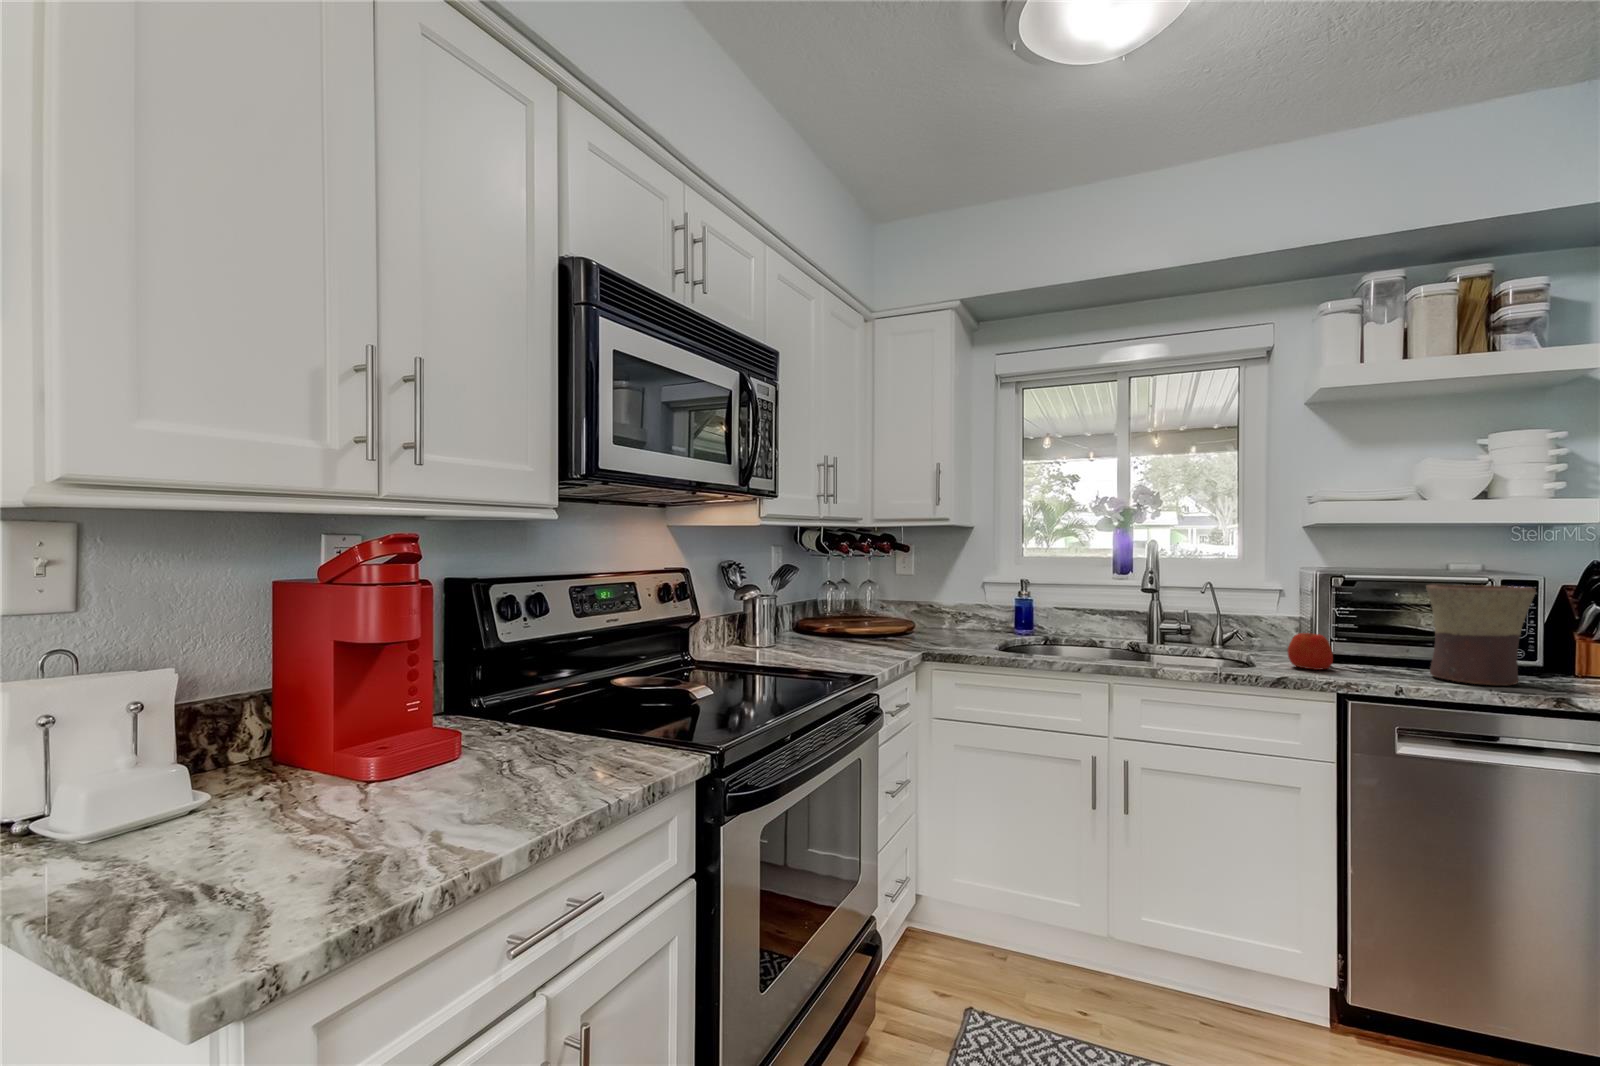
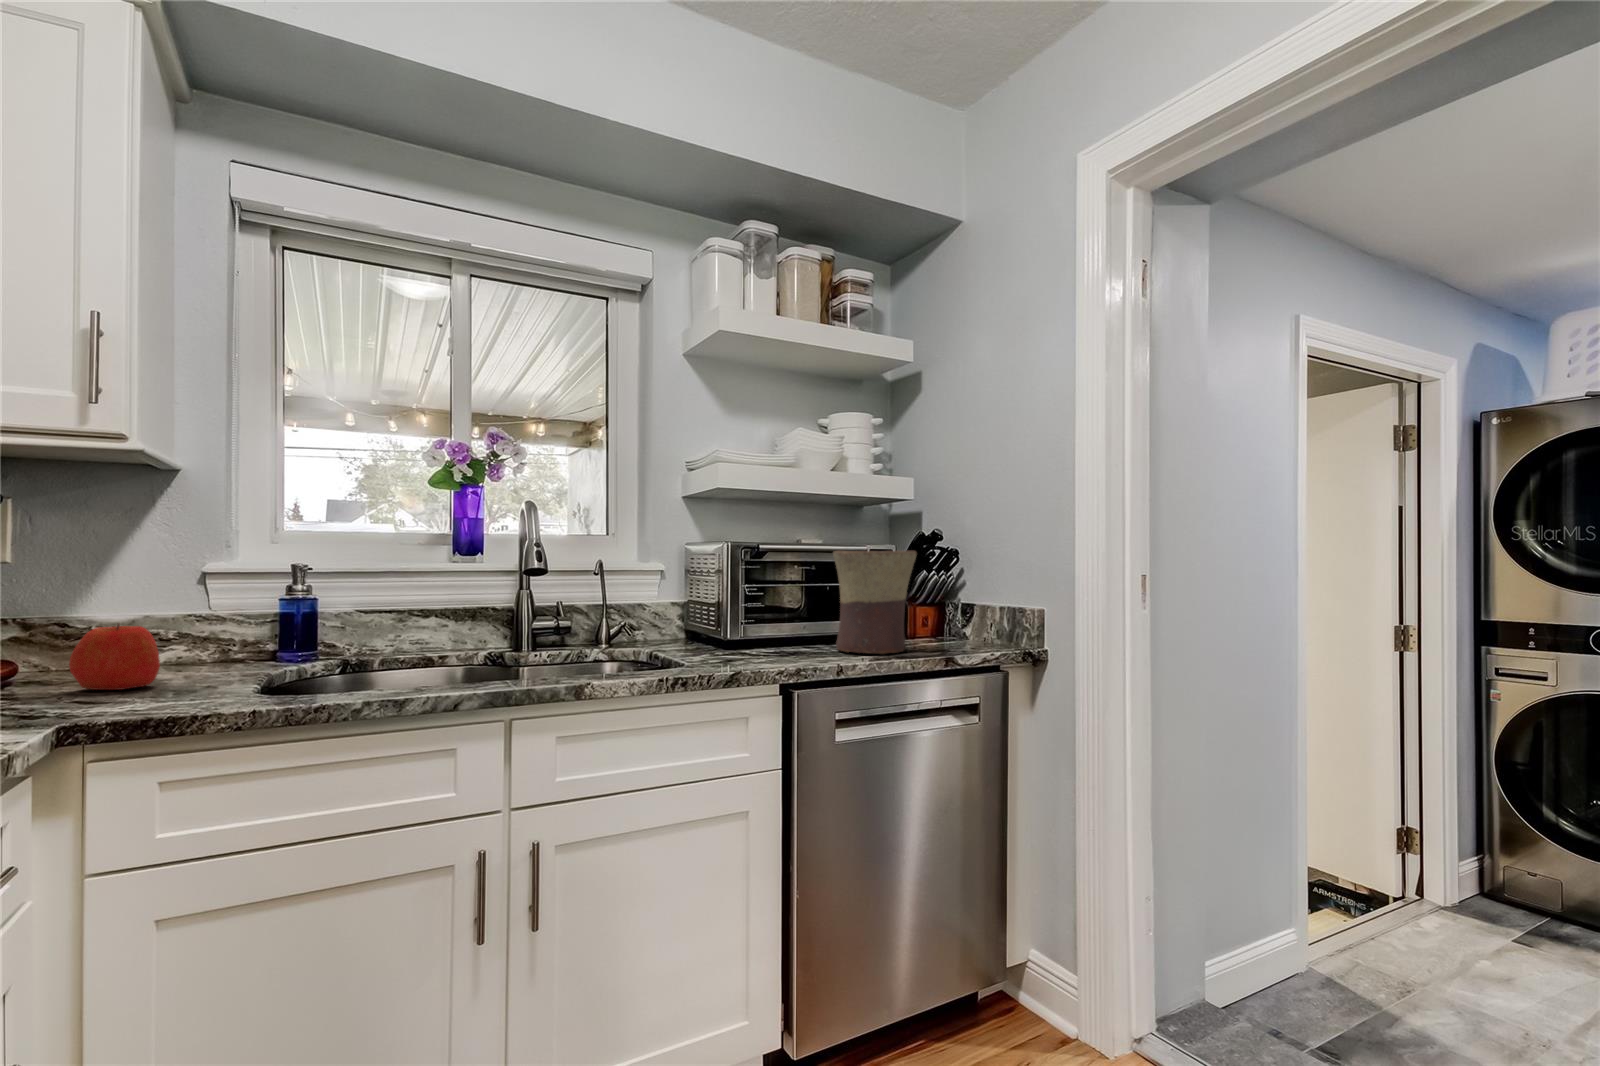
apple: present [1288,633,1333,670] -> present [69,624,160,690]

